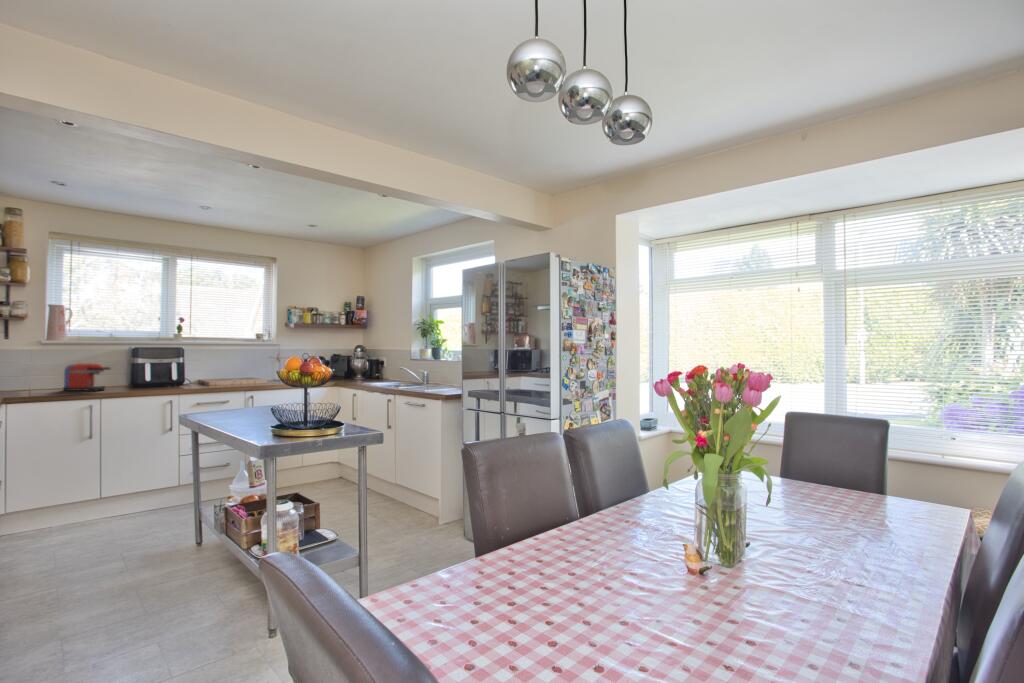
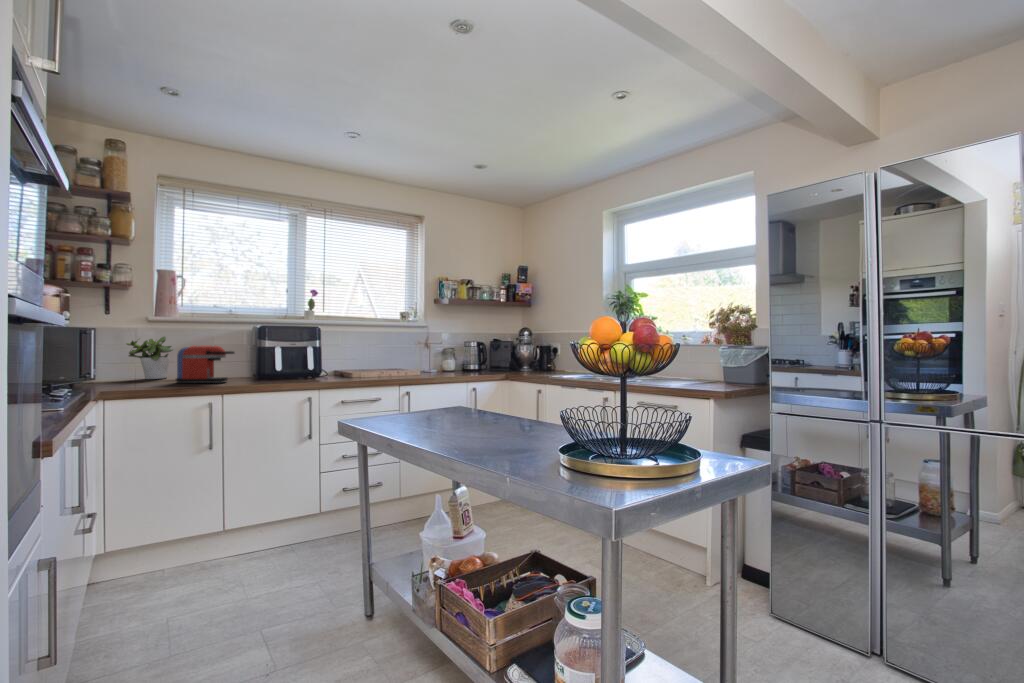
potted plant: none [21,355,61,387] -> present [126,337,172,379]

